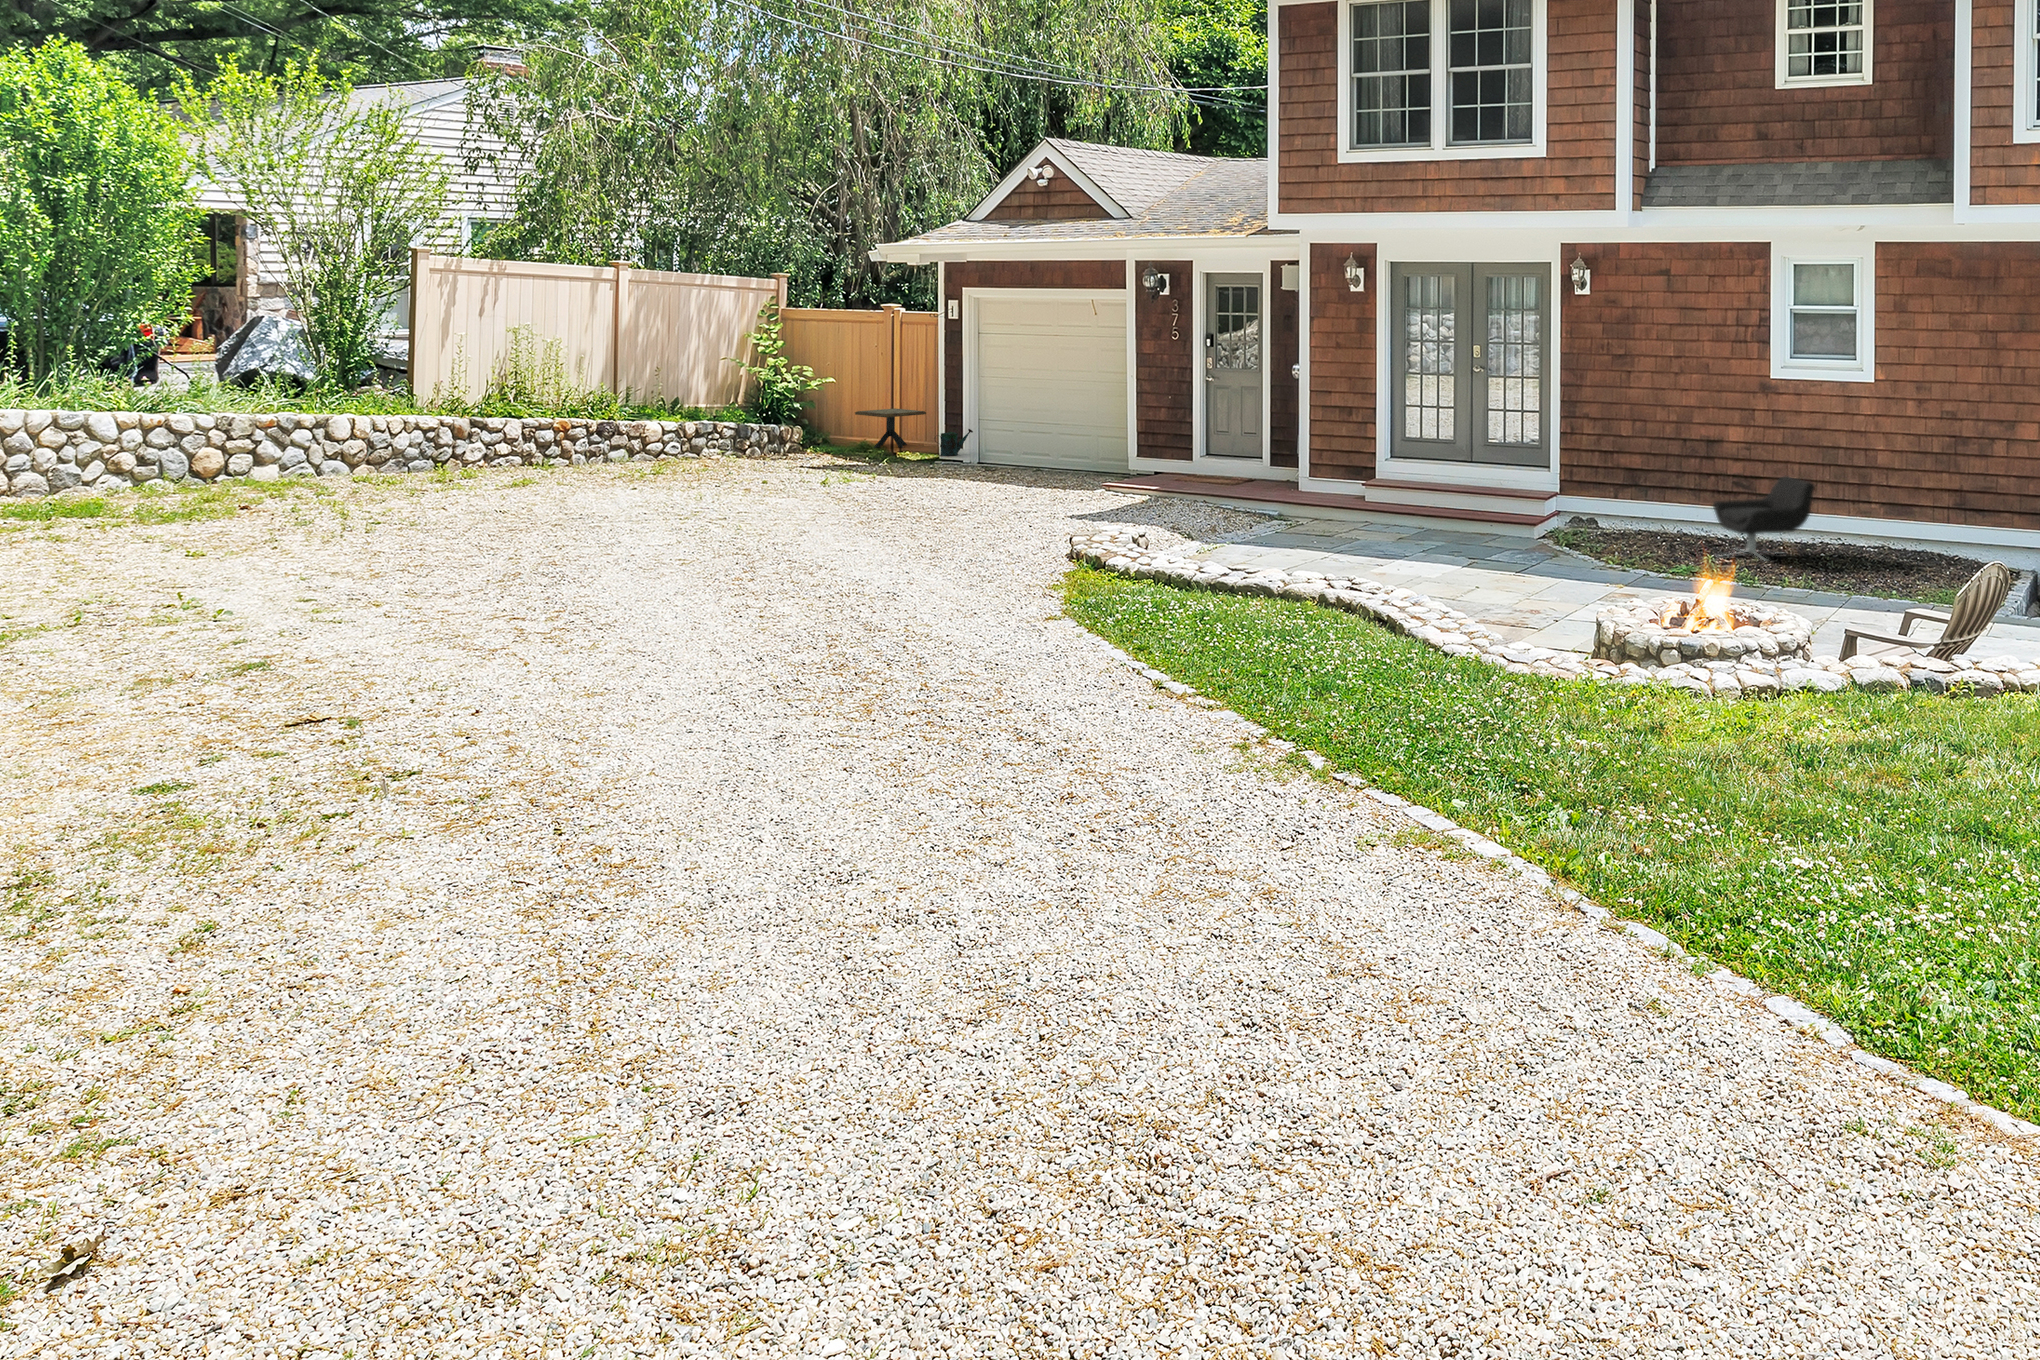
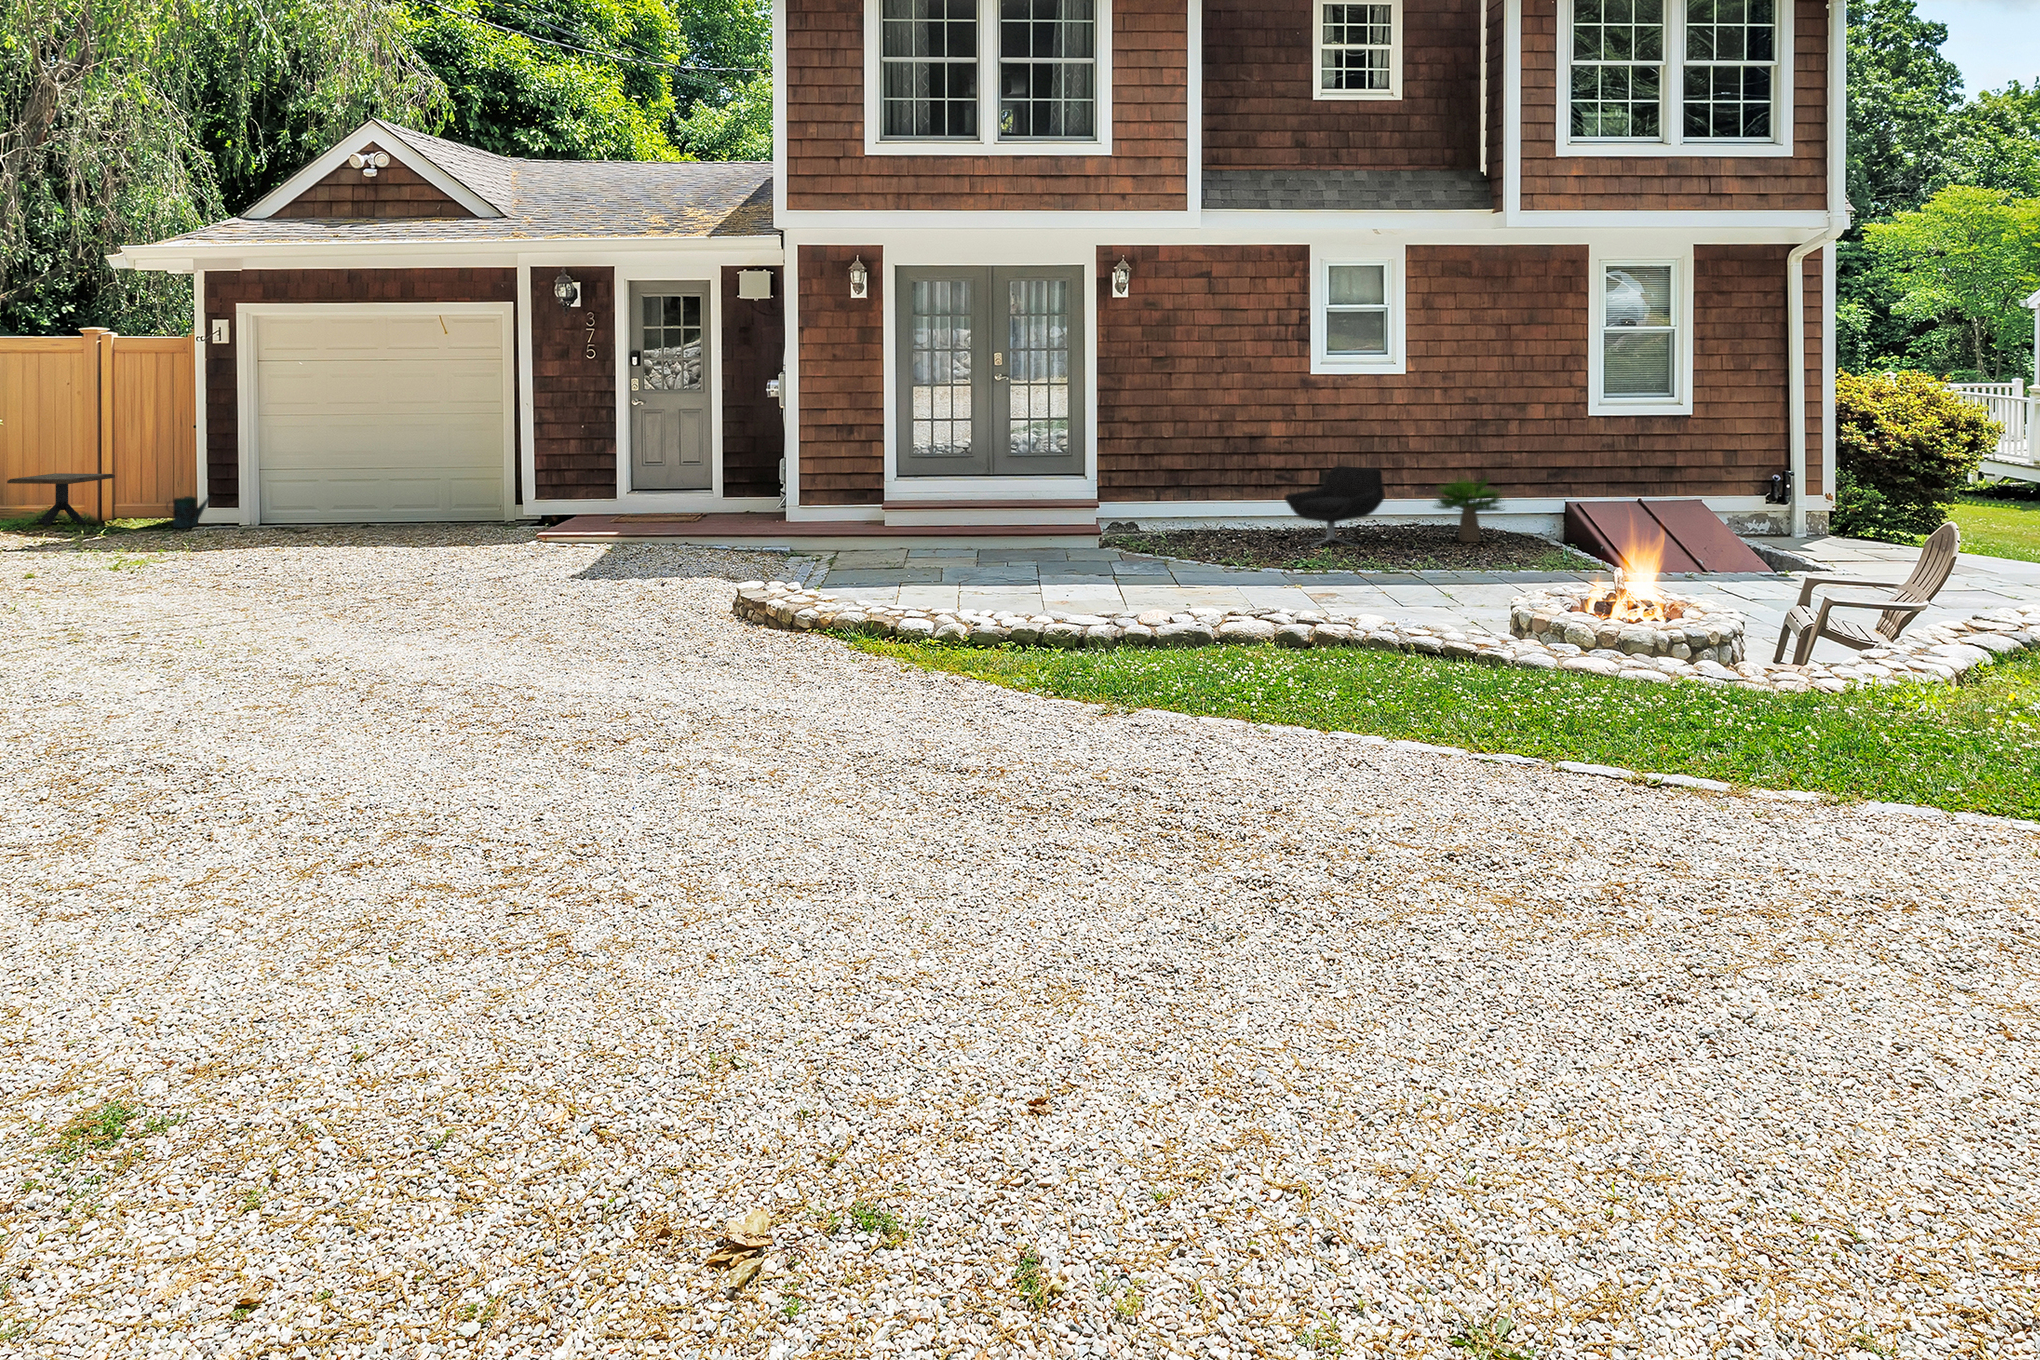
potted plant: none [1859,496,1950,570] -> present [1433,479,1505,542]

